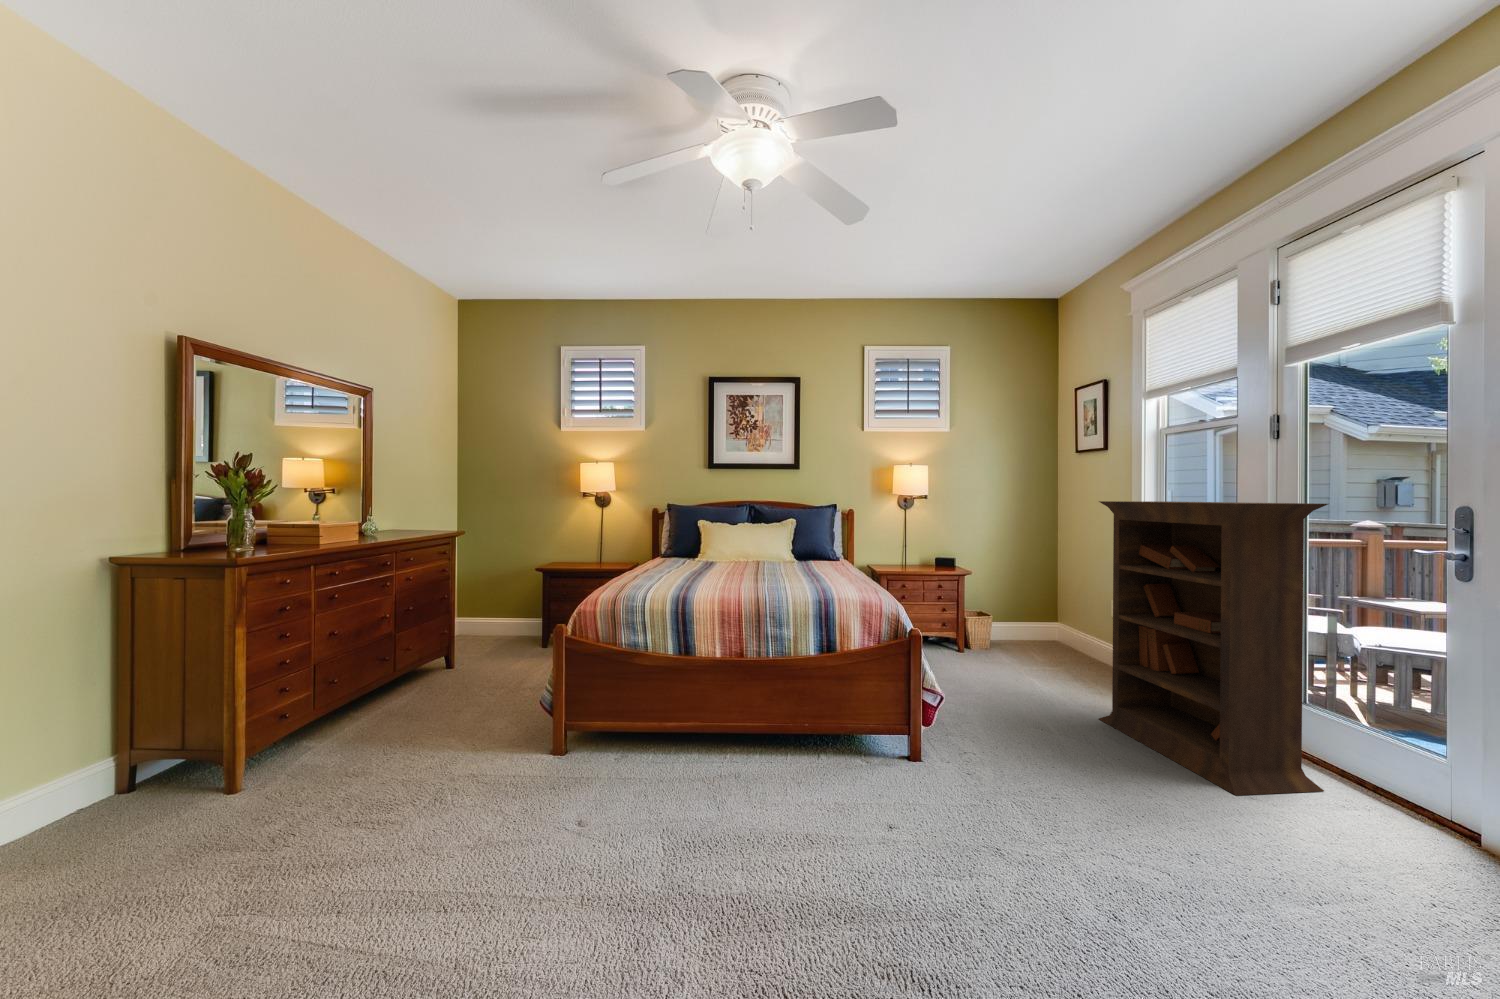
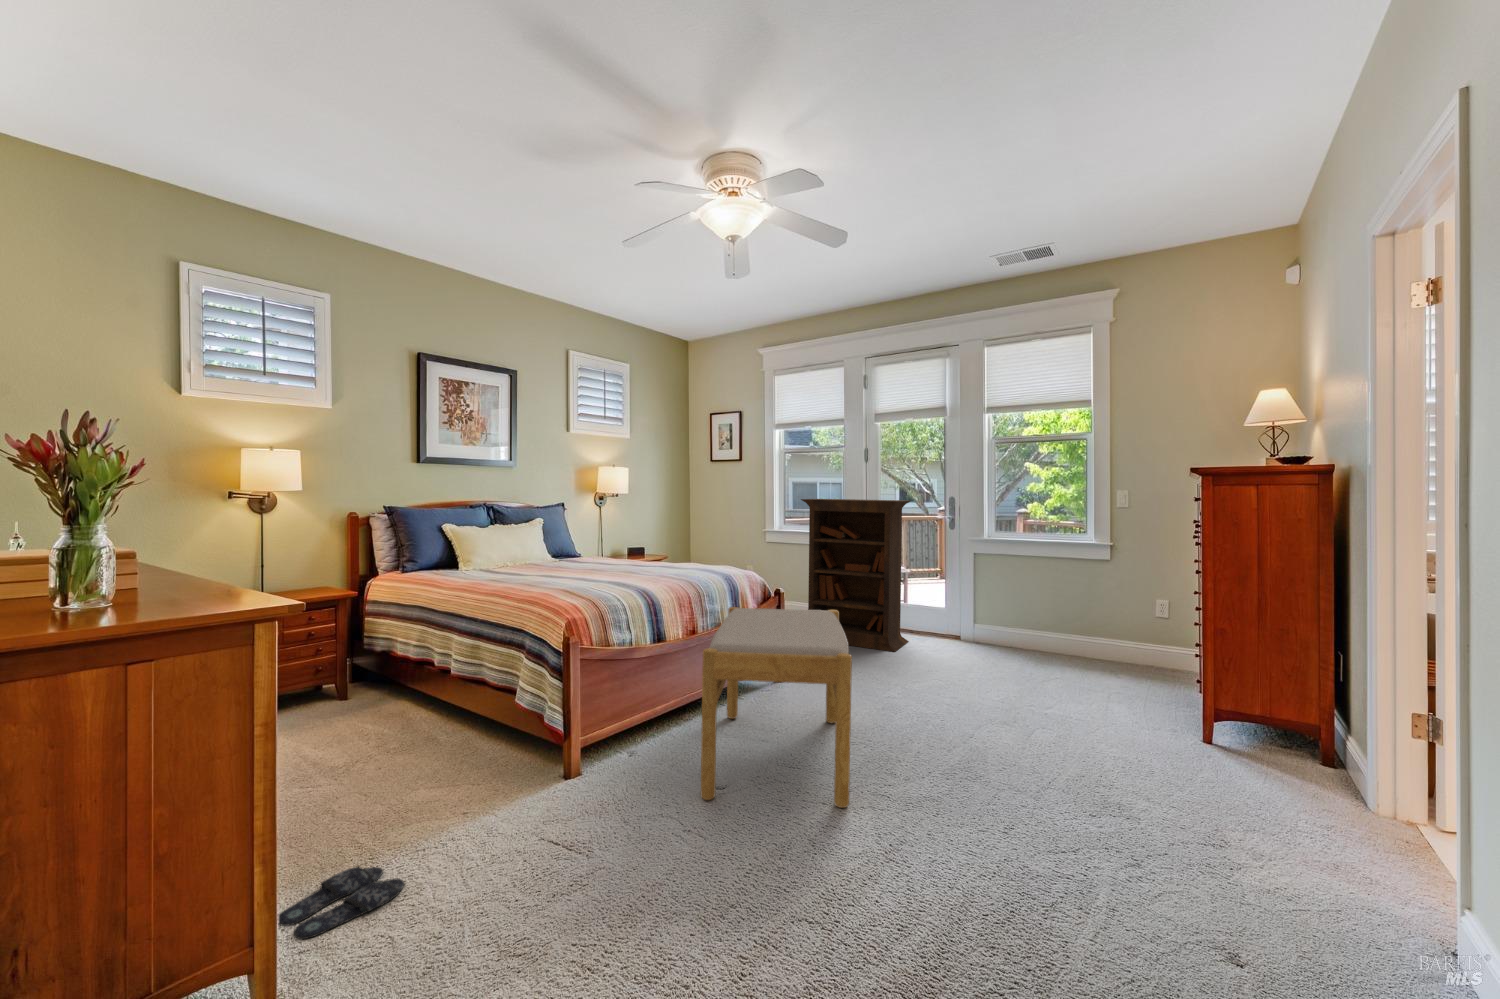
footstool: none [542,631,855,930] -> present [701,607,852,808]
slippers: none [284,748,374,778] -> present [278,867,404,939]

